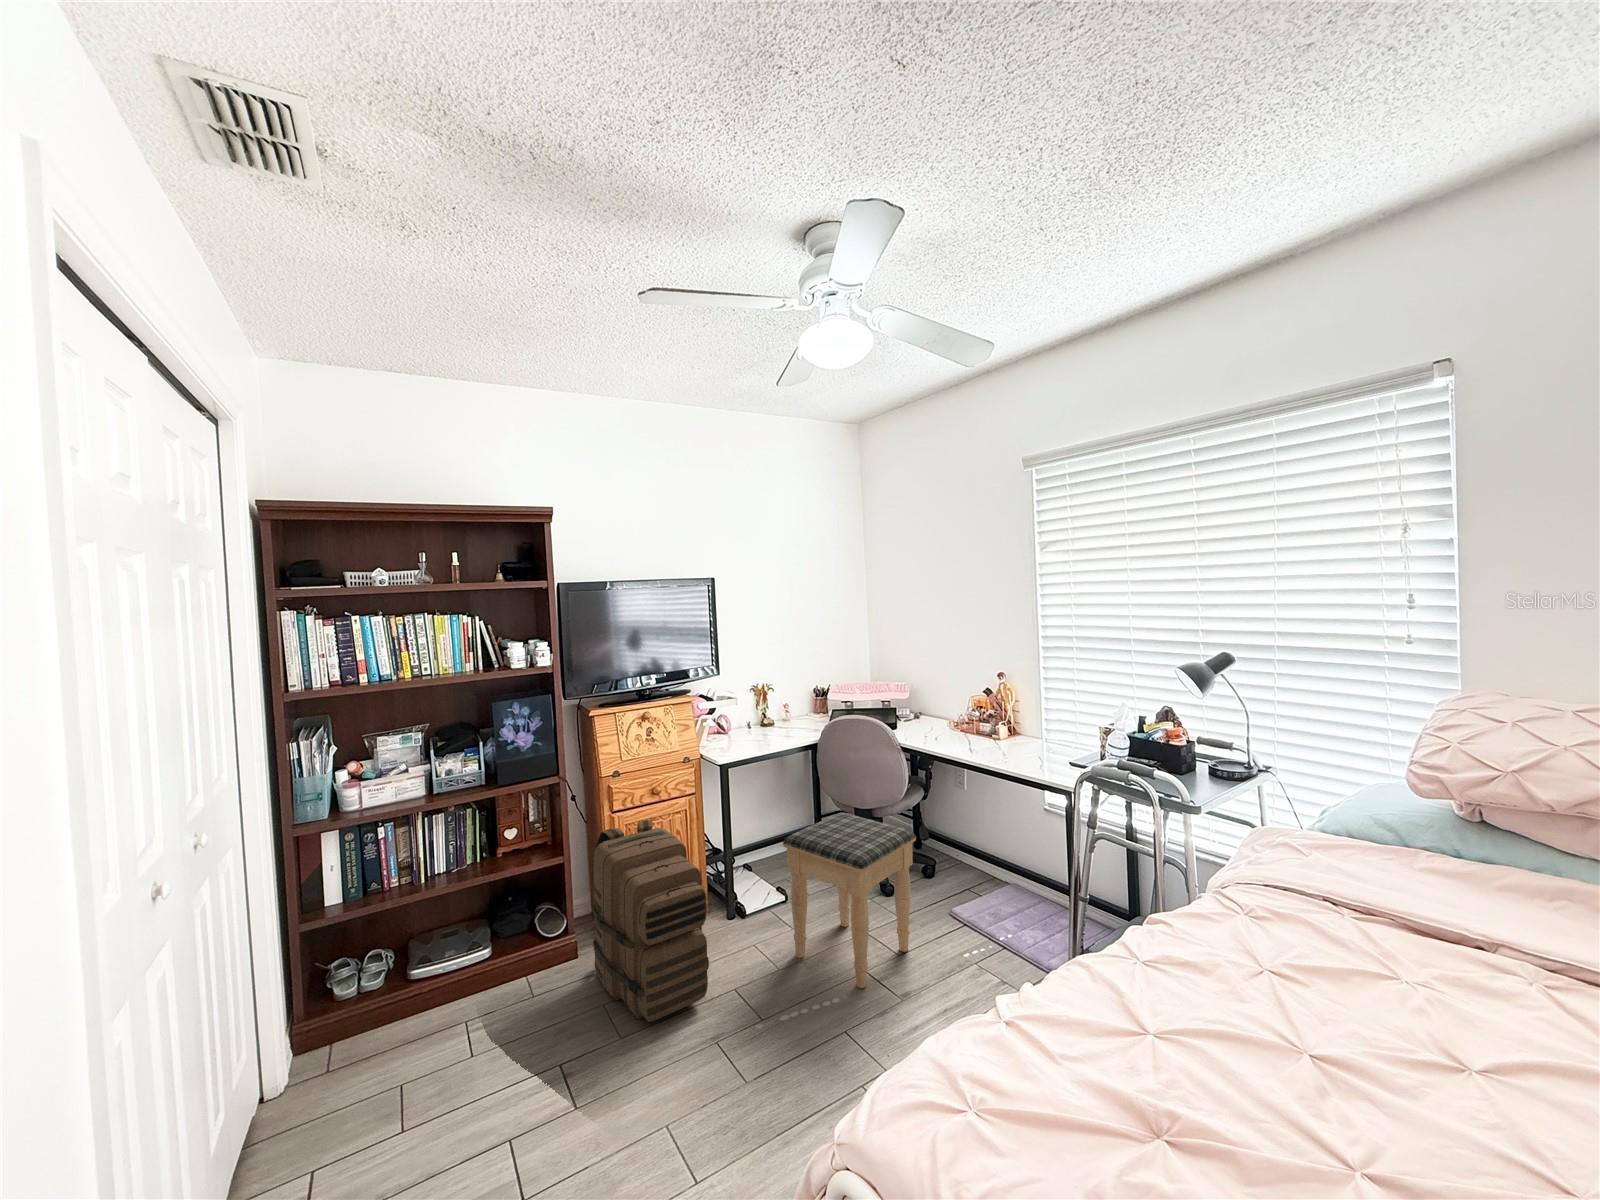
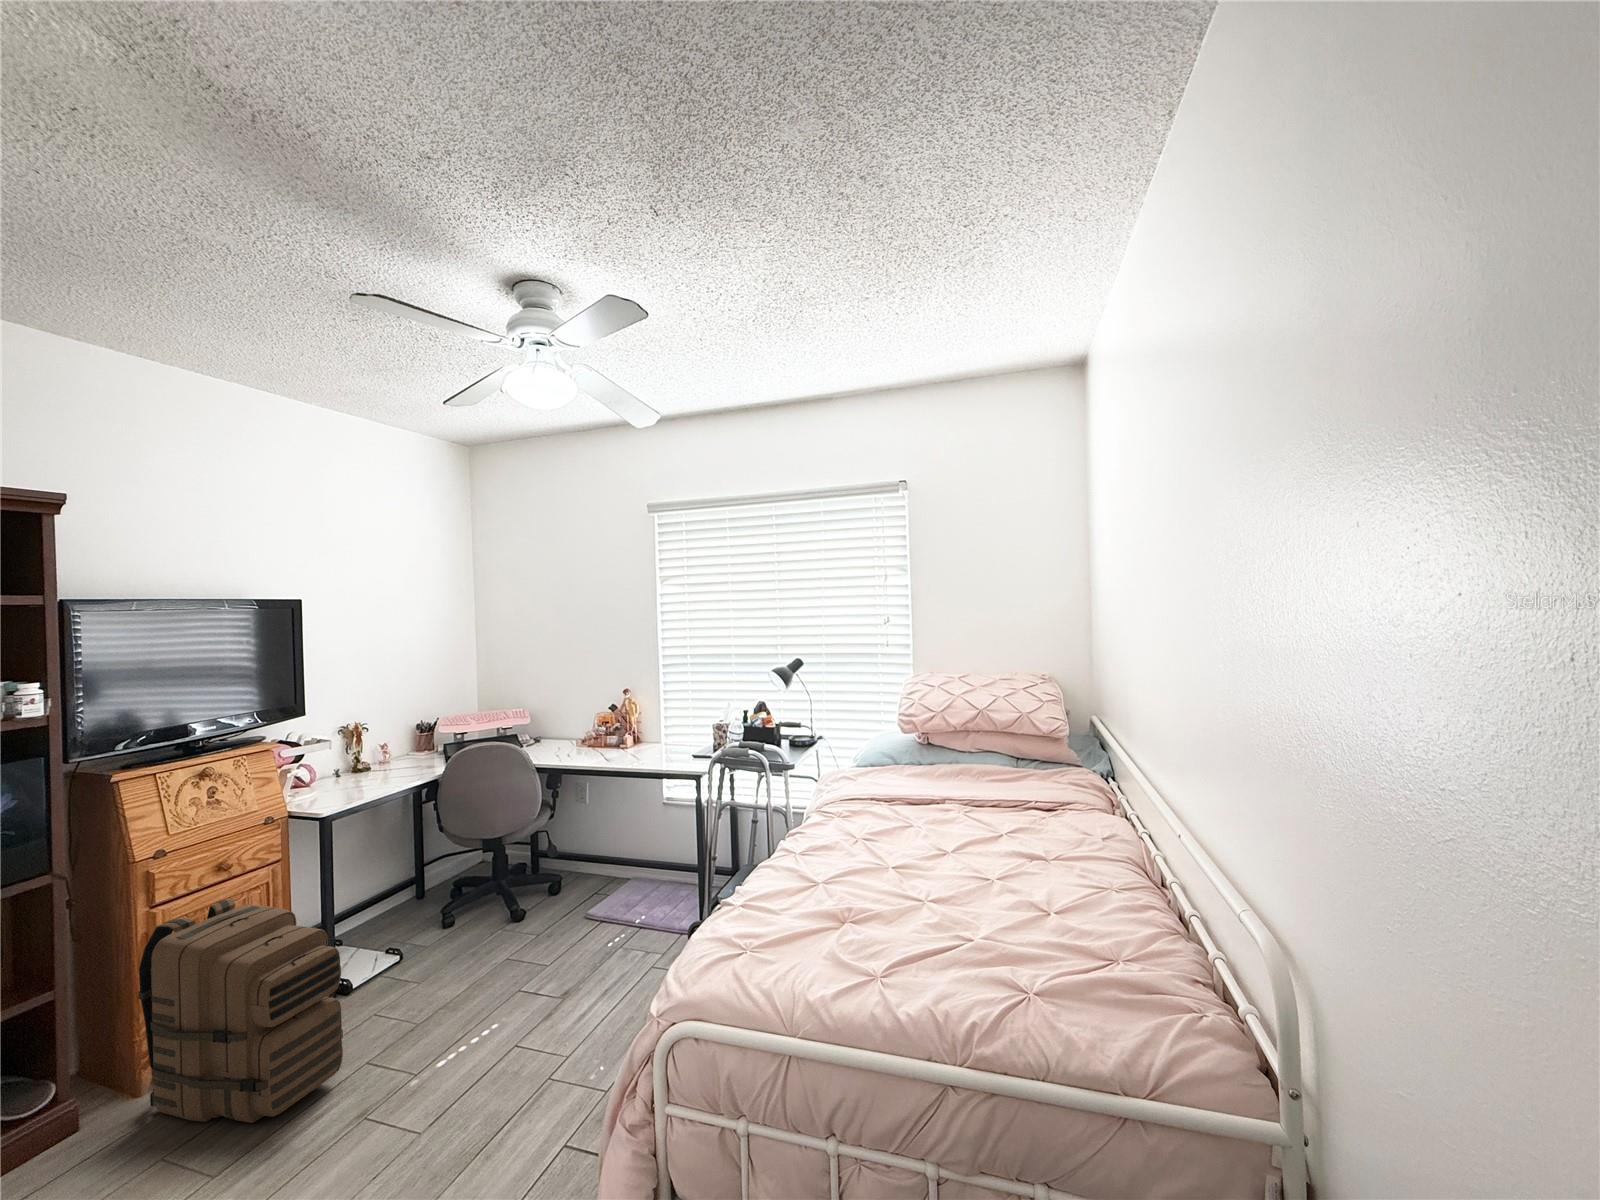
footstool: present [783,813,916,988] -> none [417,842,561,1004]

